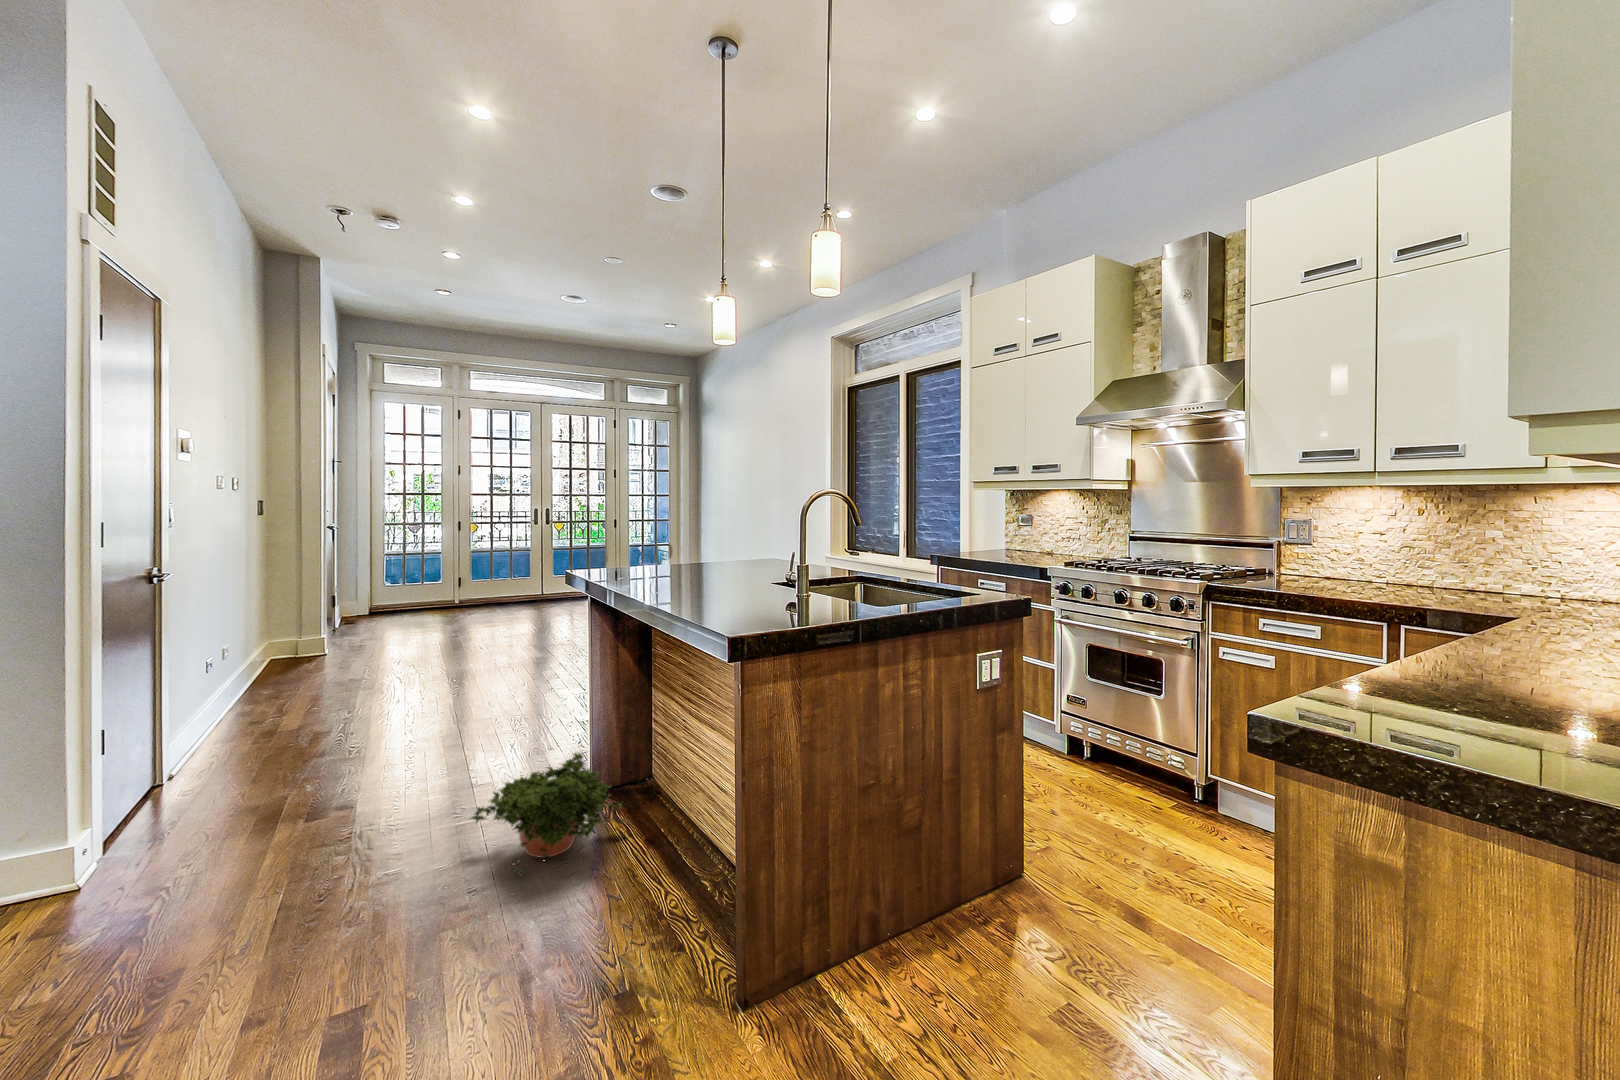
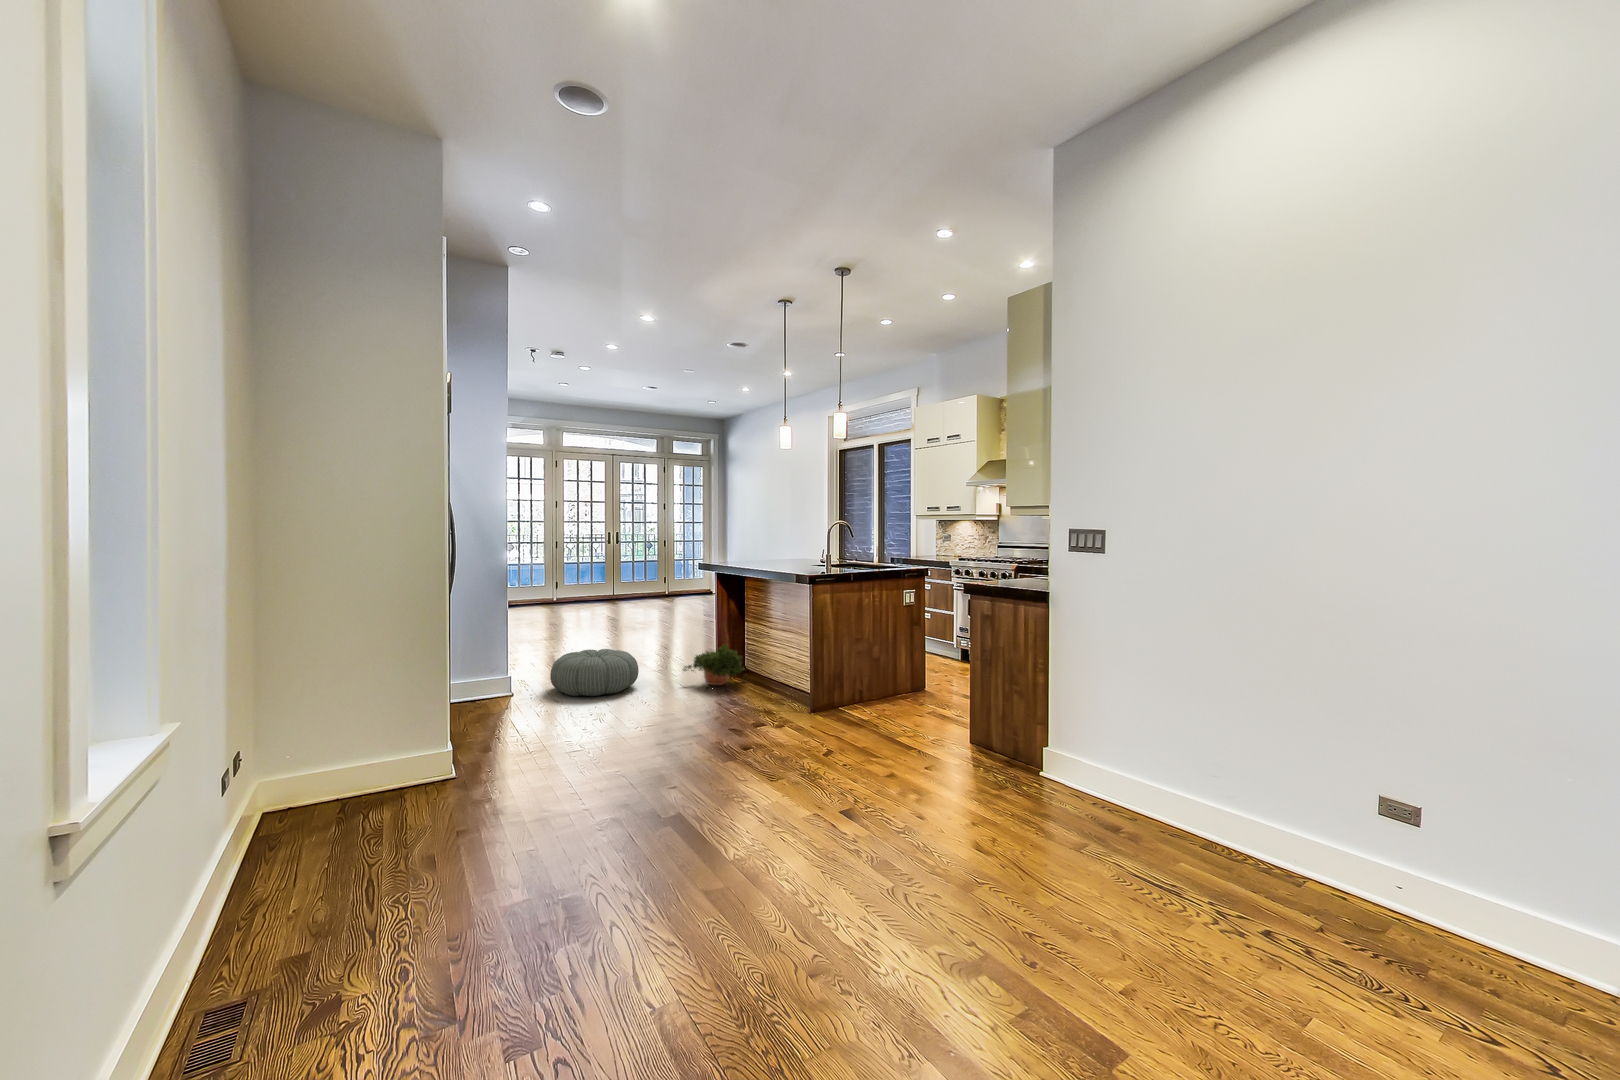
pouf: none [127,763,374,910] -> present [550,649,639,696]

